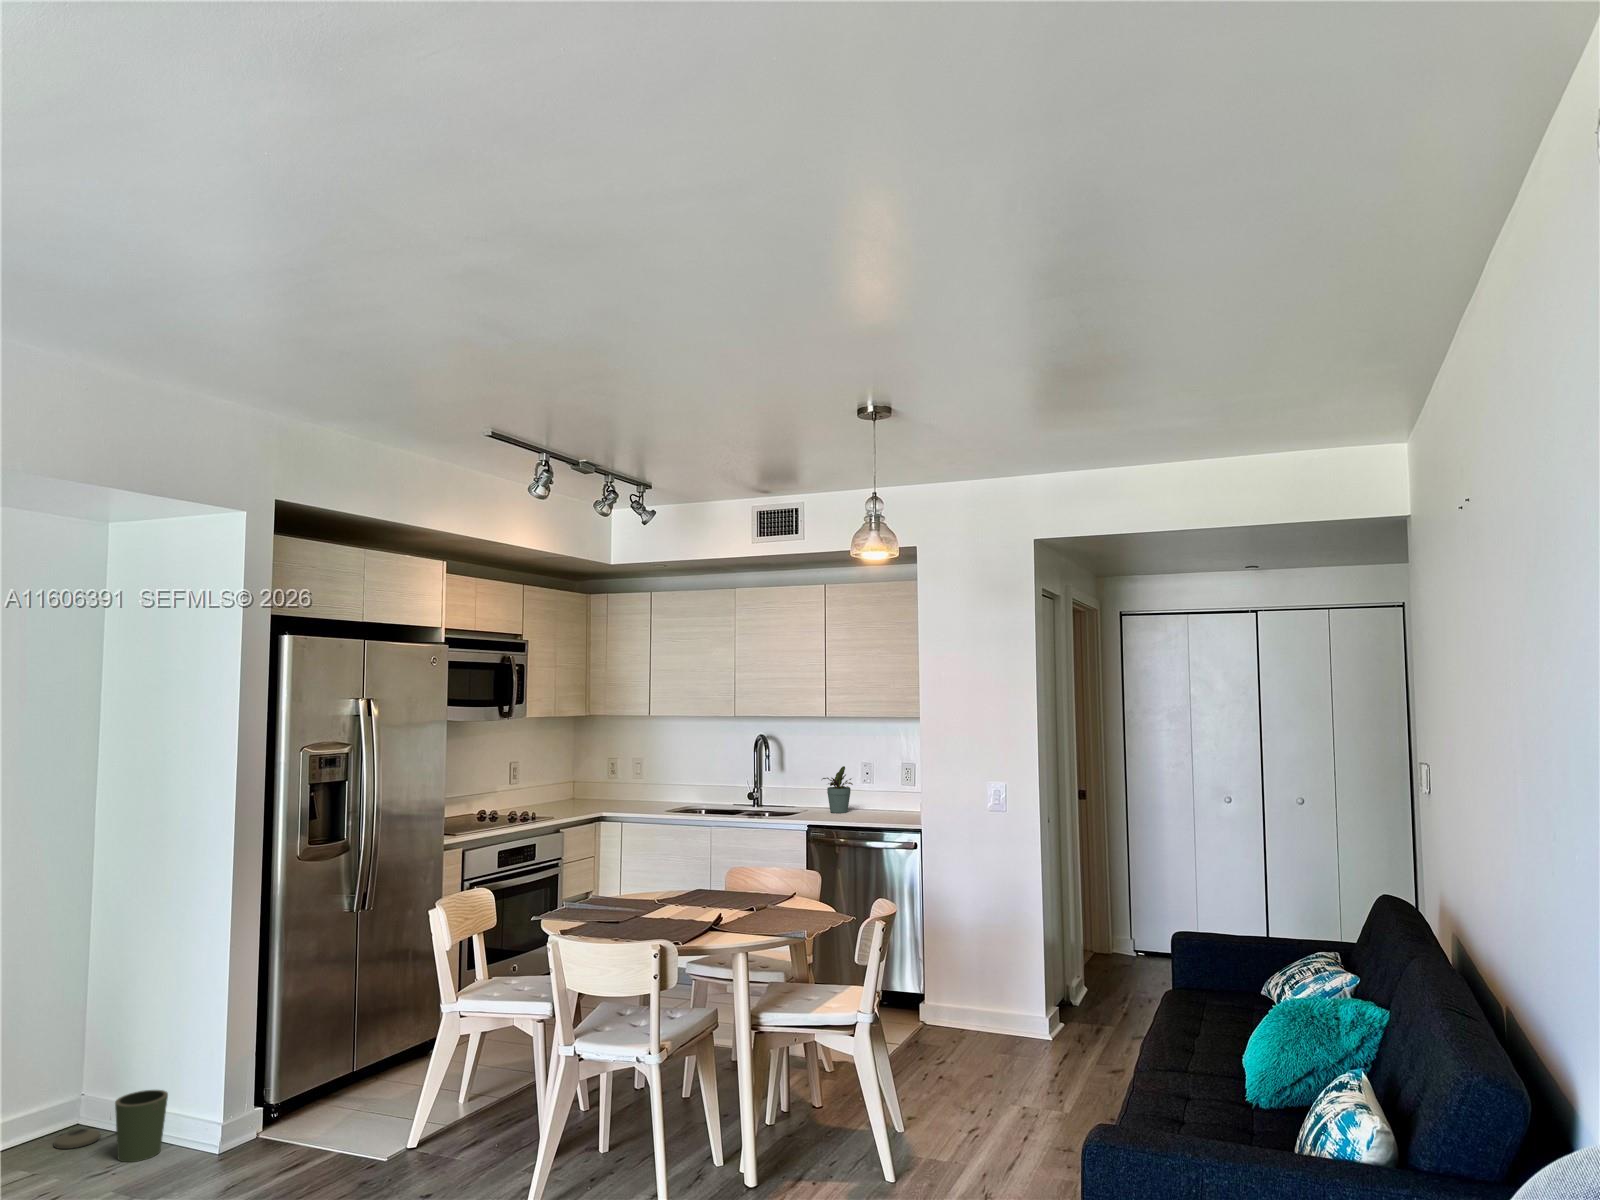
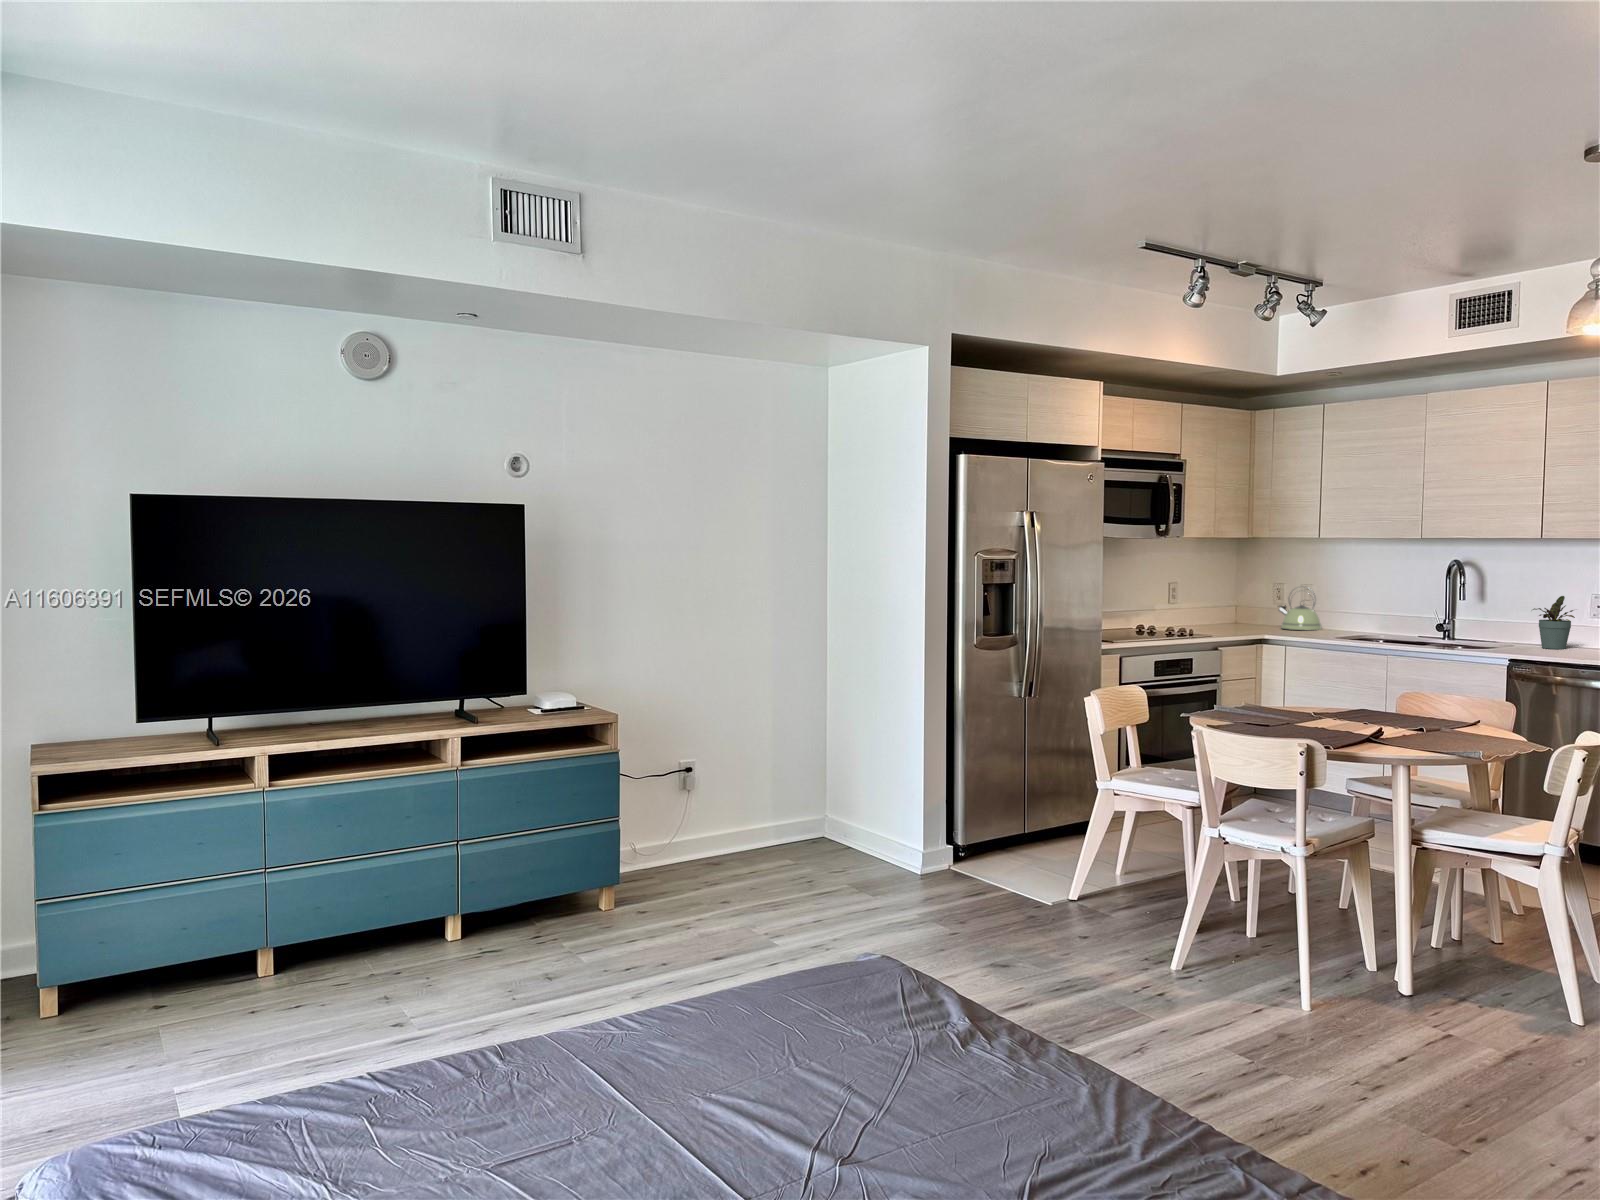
kettle: none [612,761,653,804] -> present [1278,586,1321,630]
trash can: present [54,1090,168,1162] -> none [807,819,883,870]

